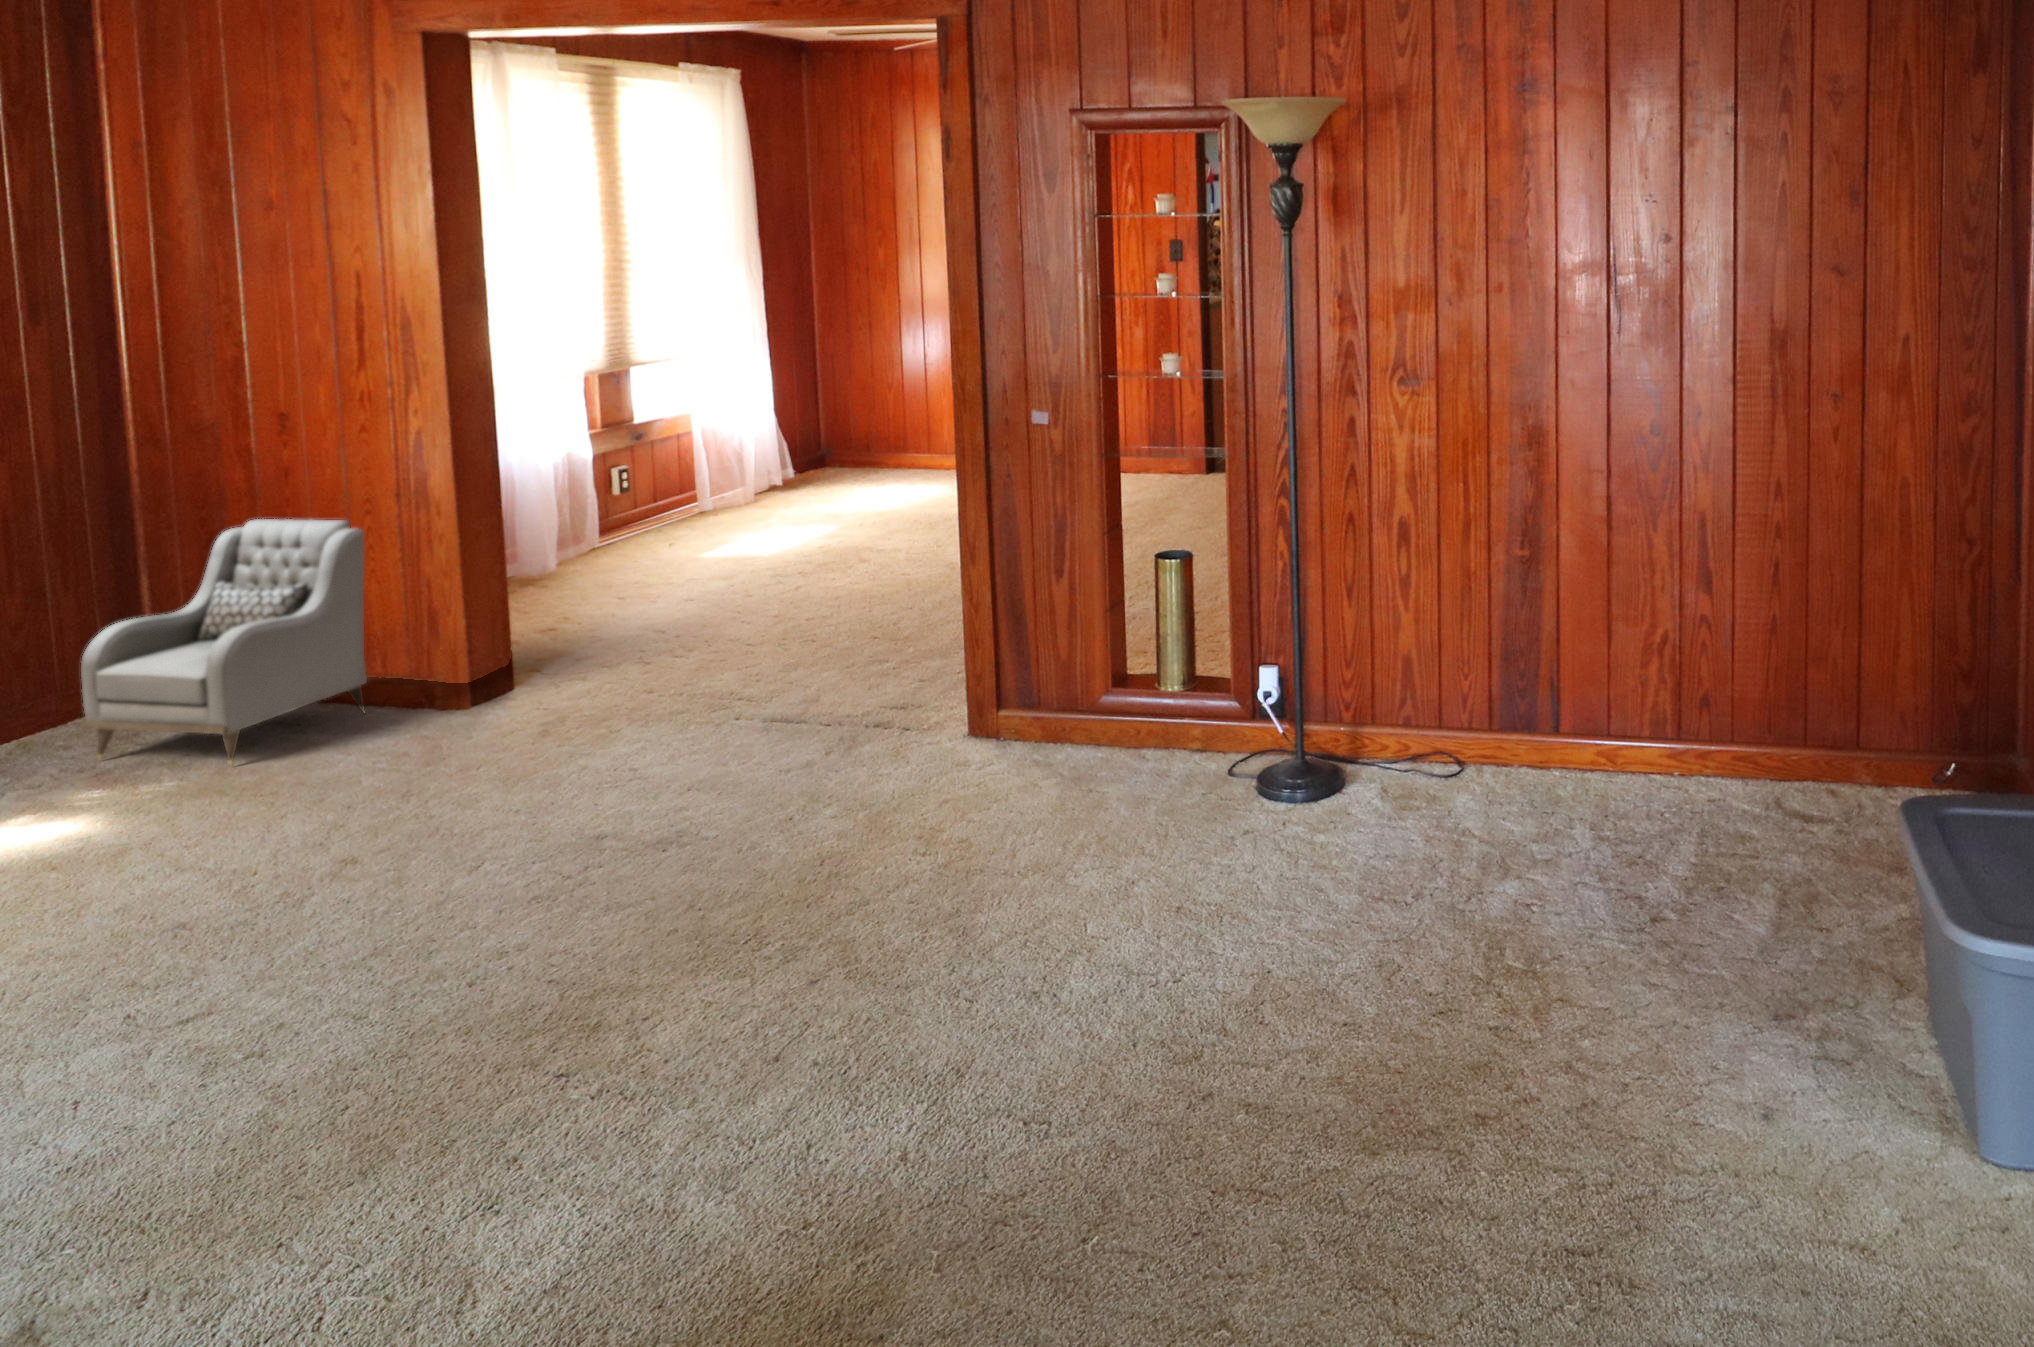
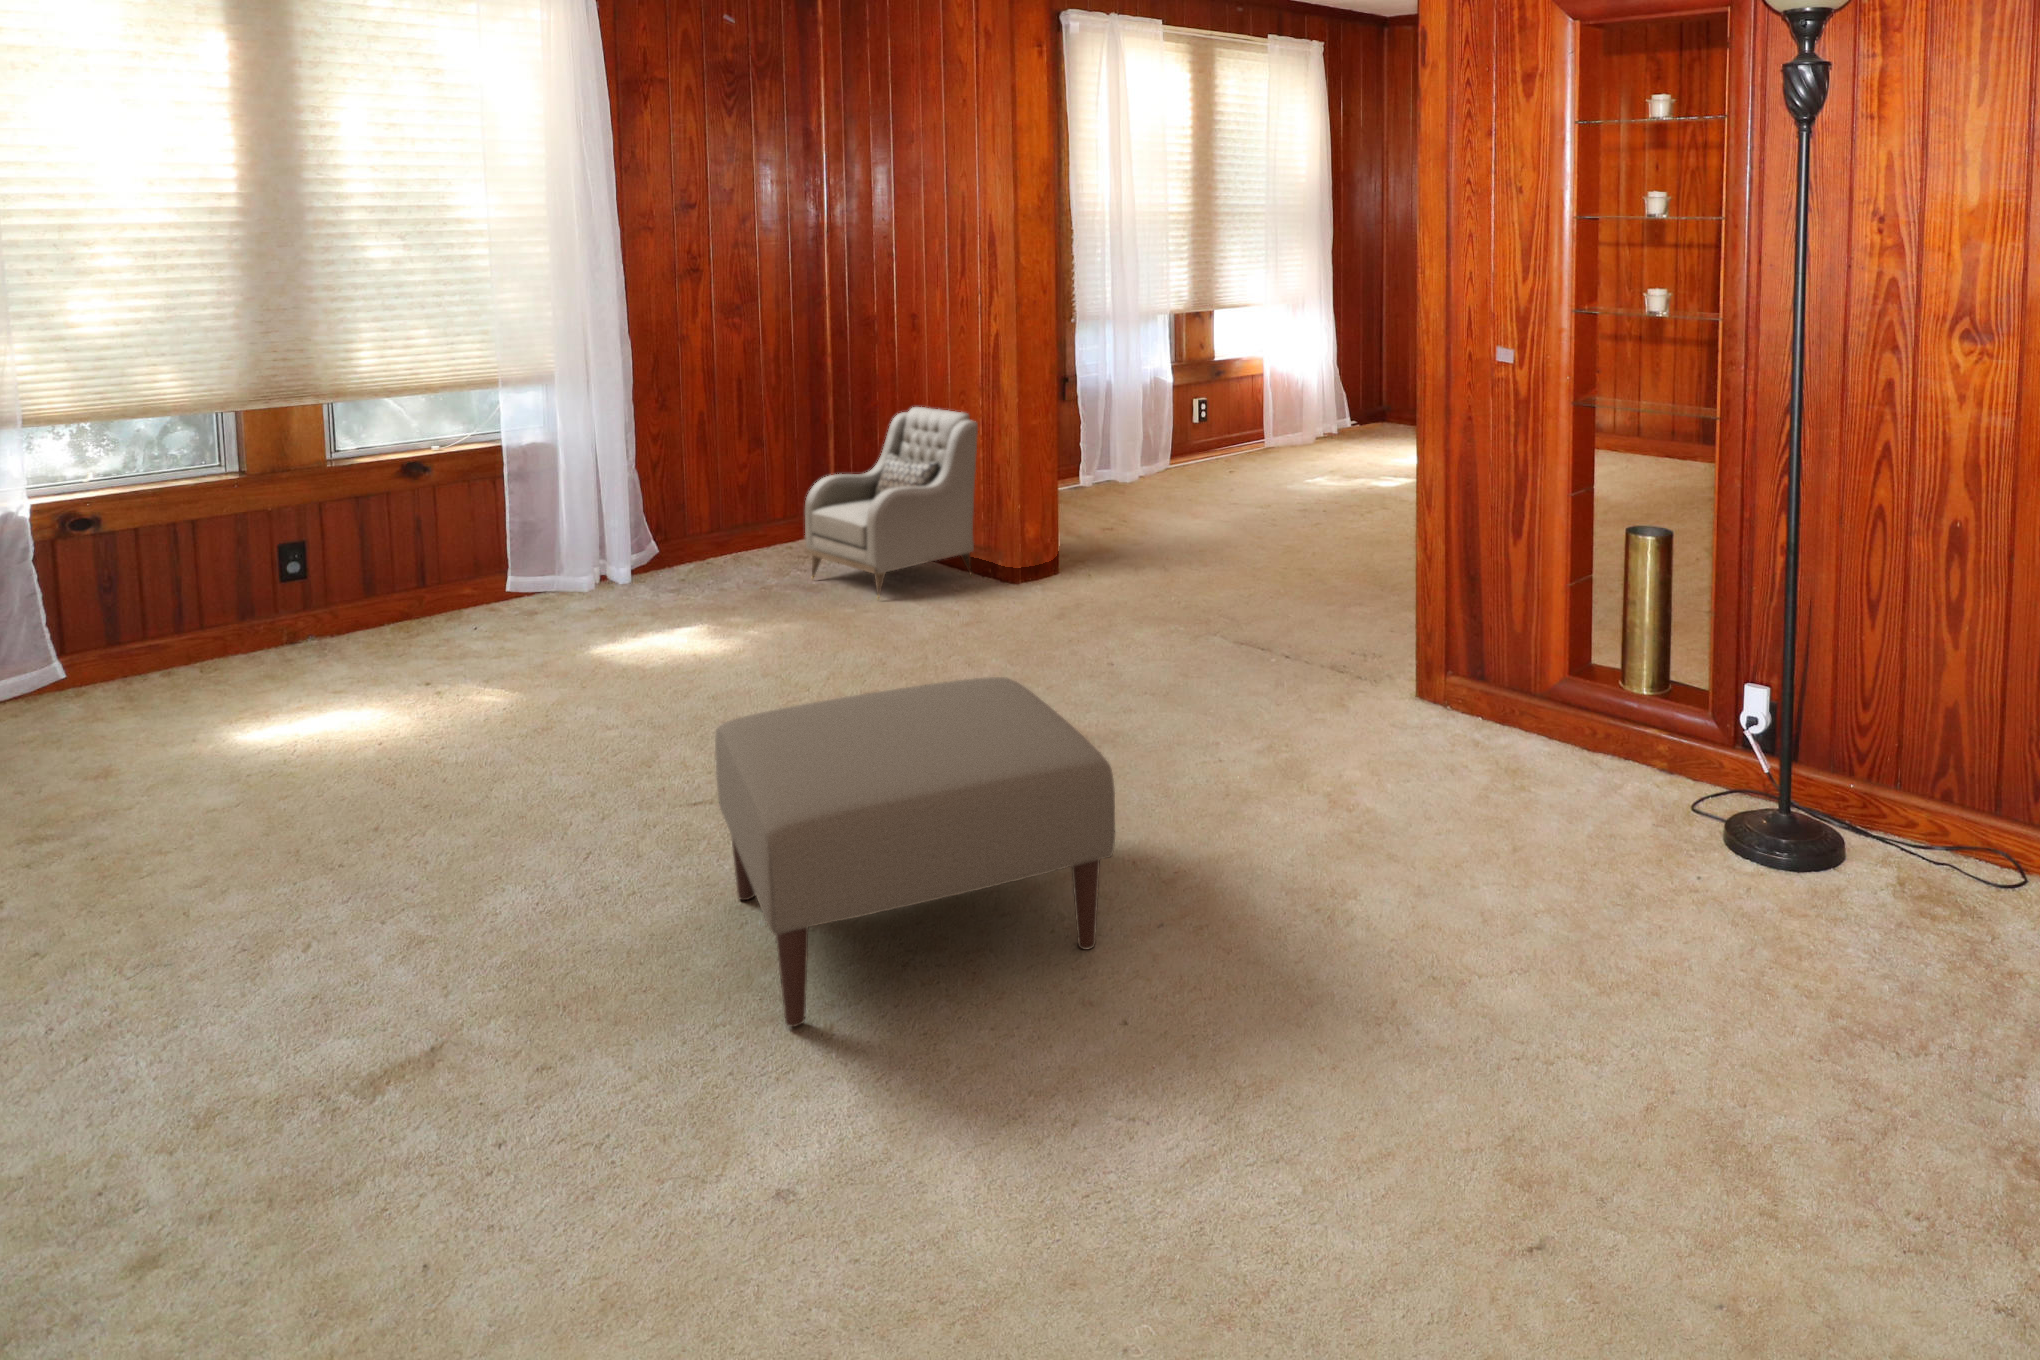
ottoman: none [157,808,736,1240] -> present [715,677,1115,1027]

